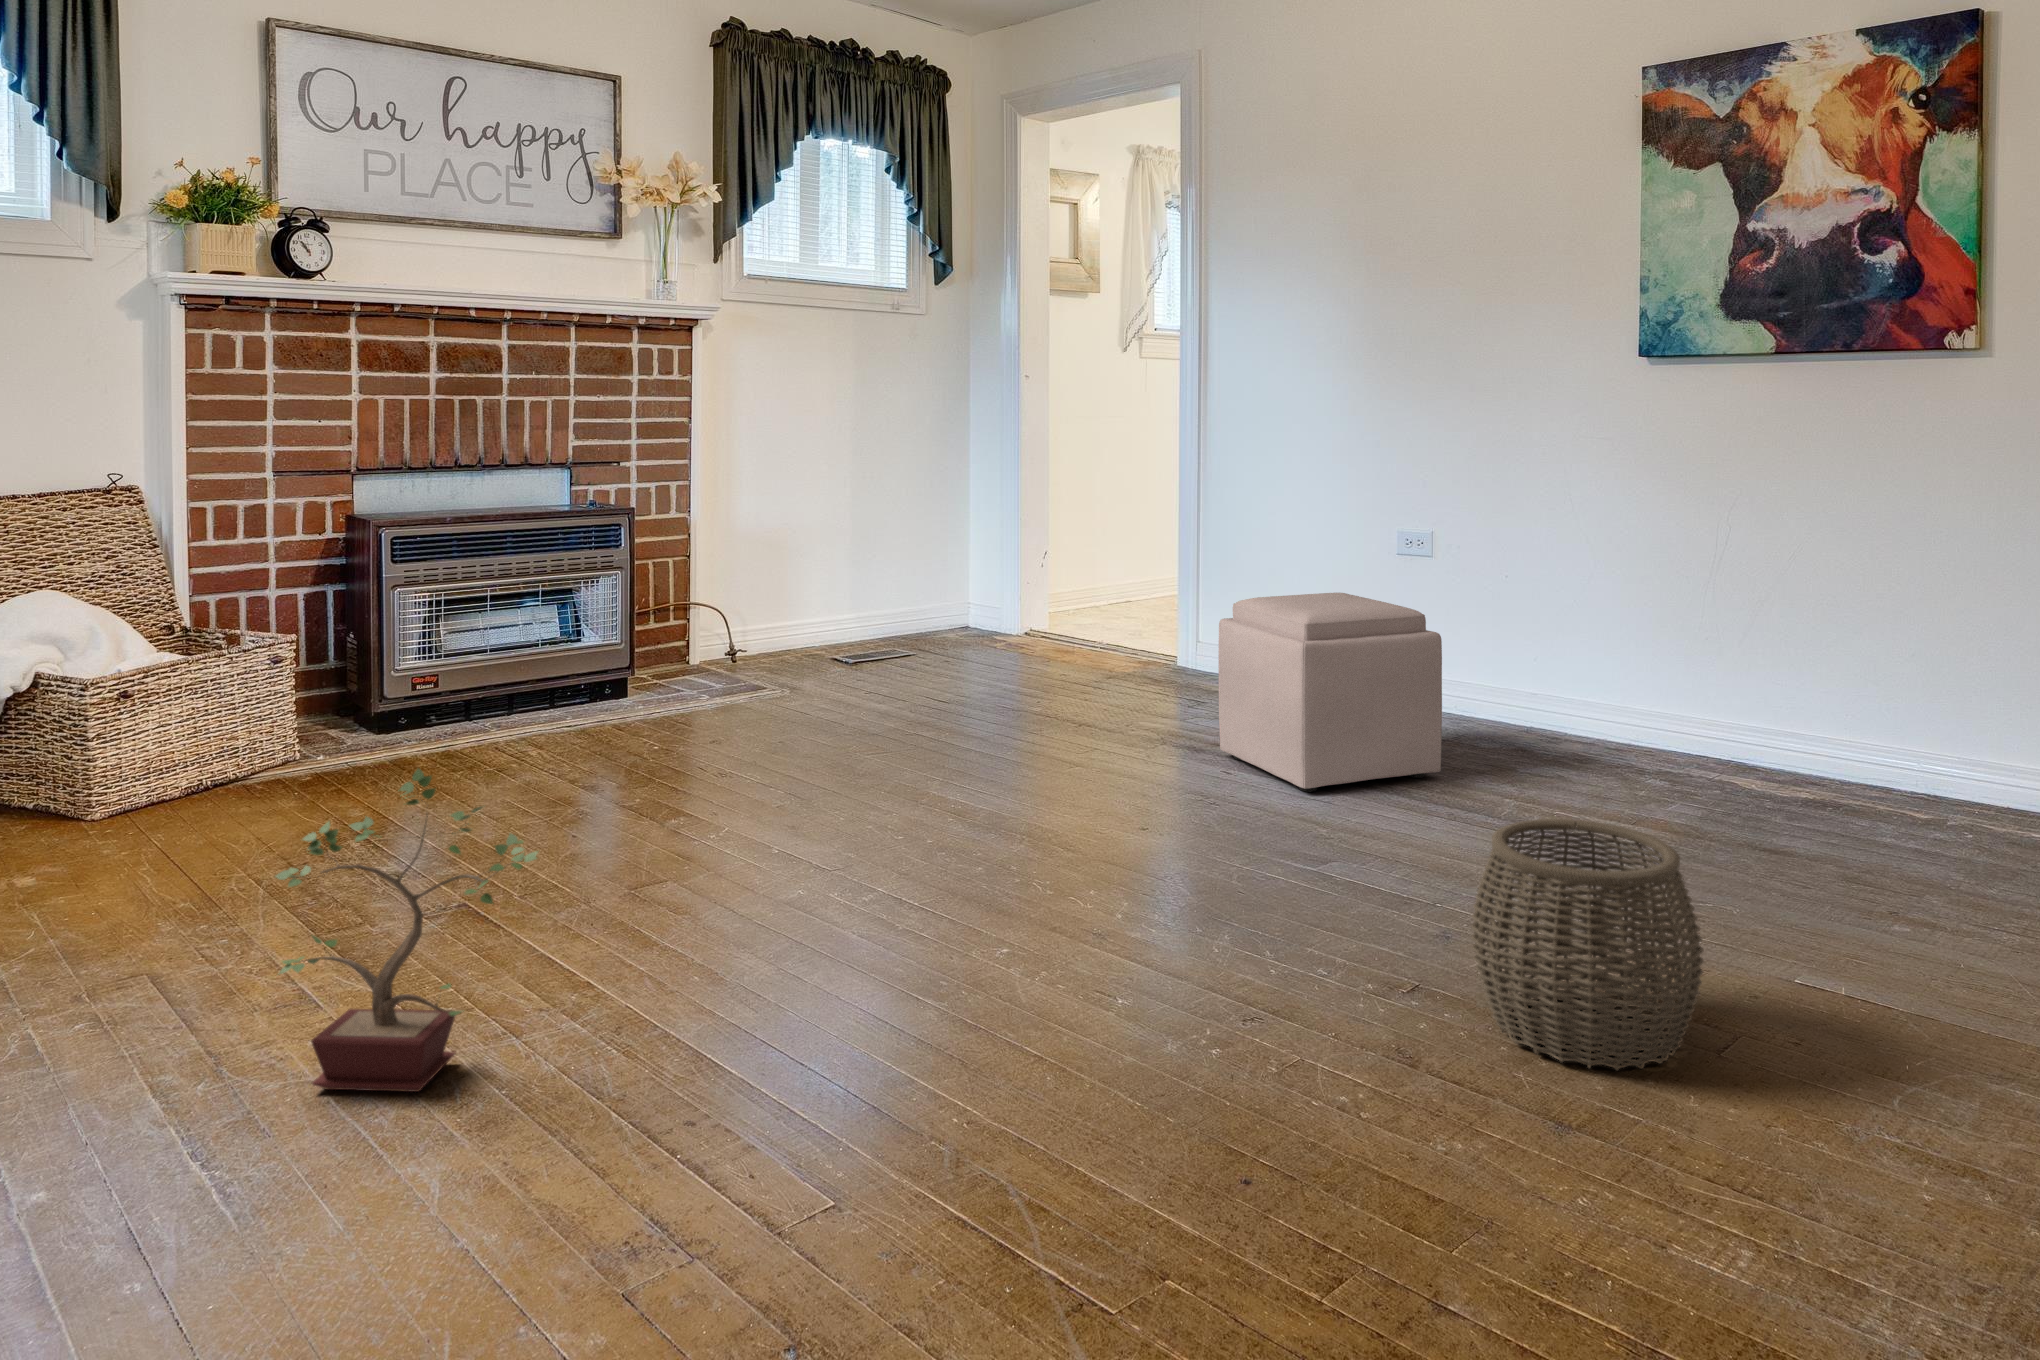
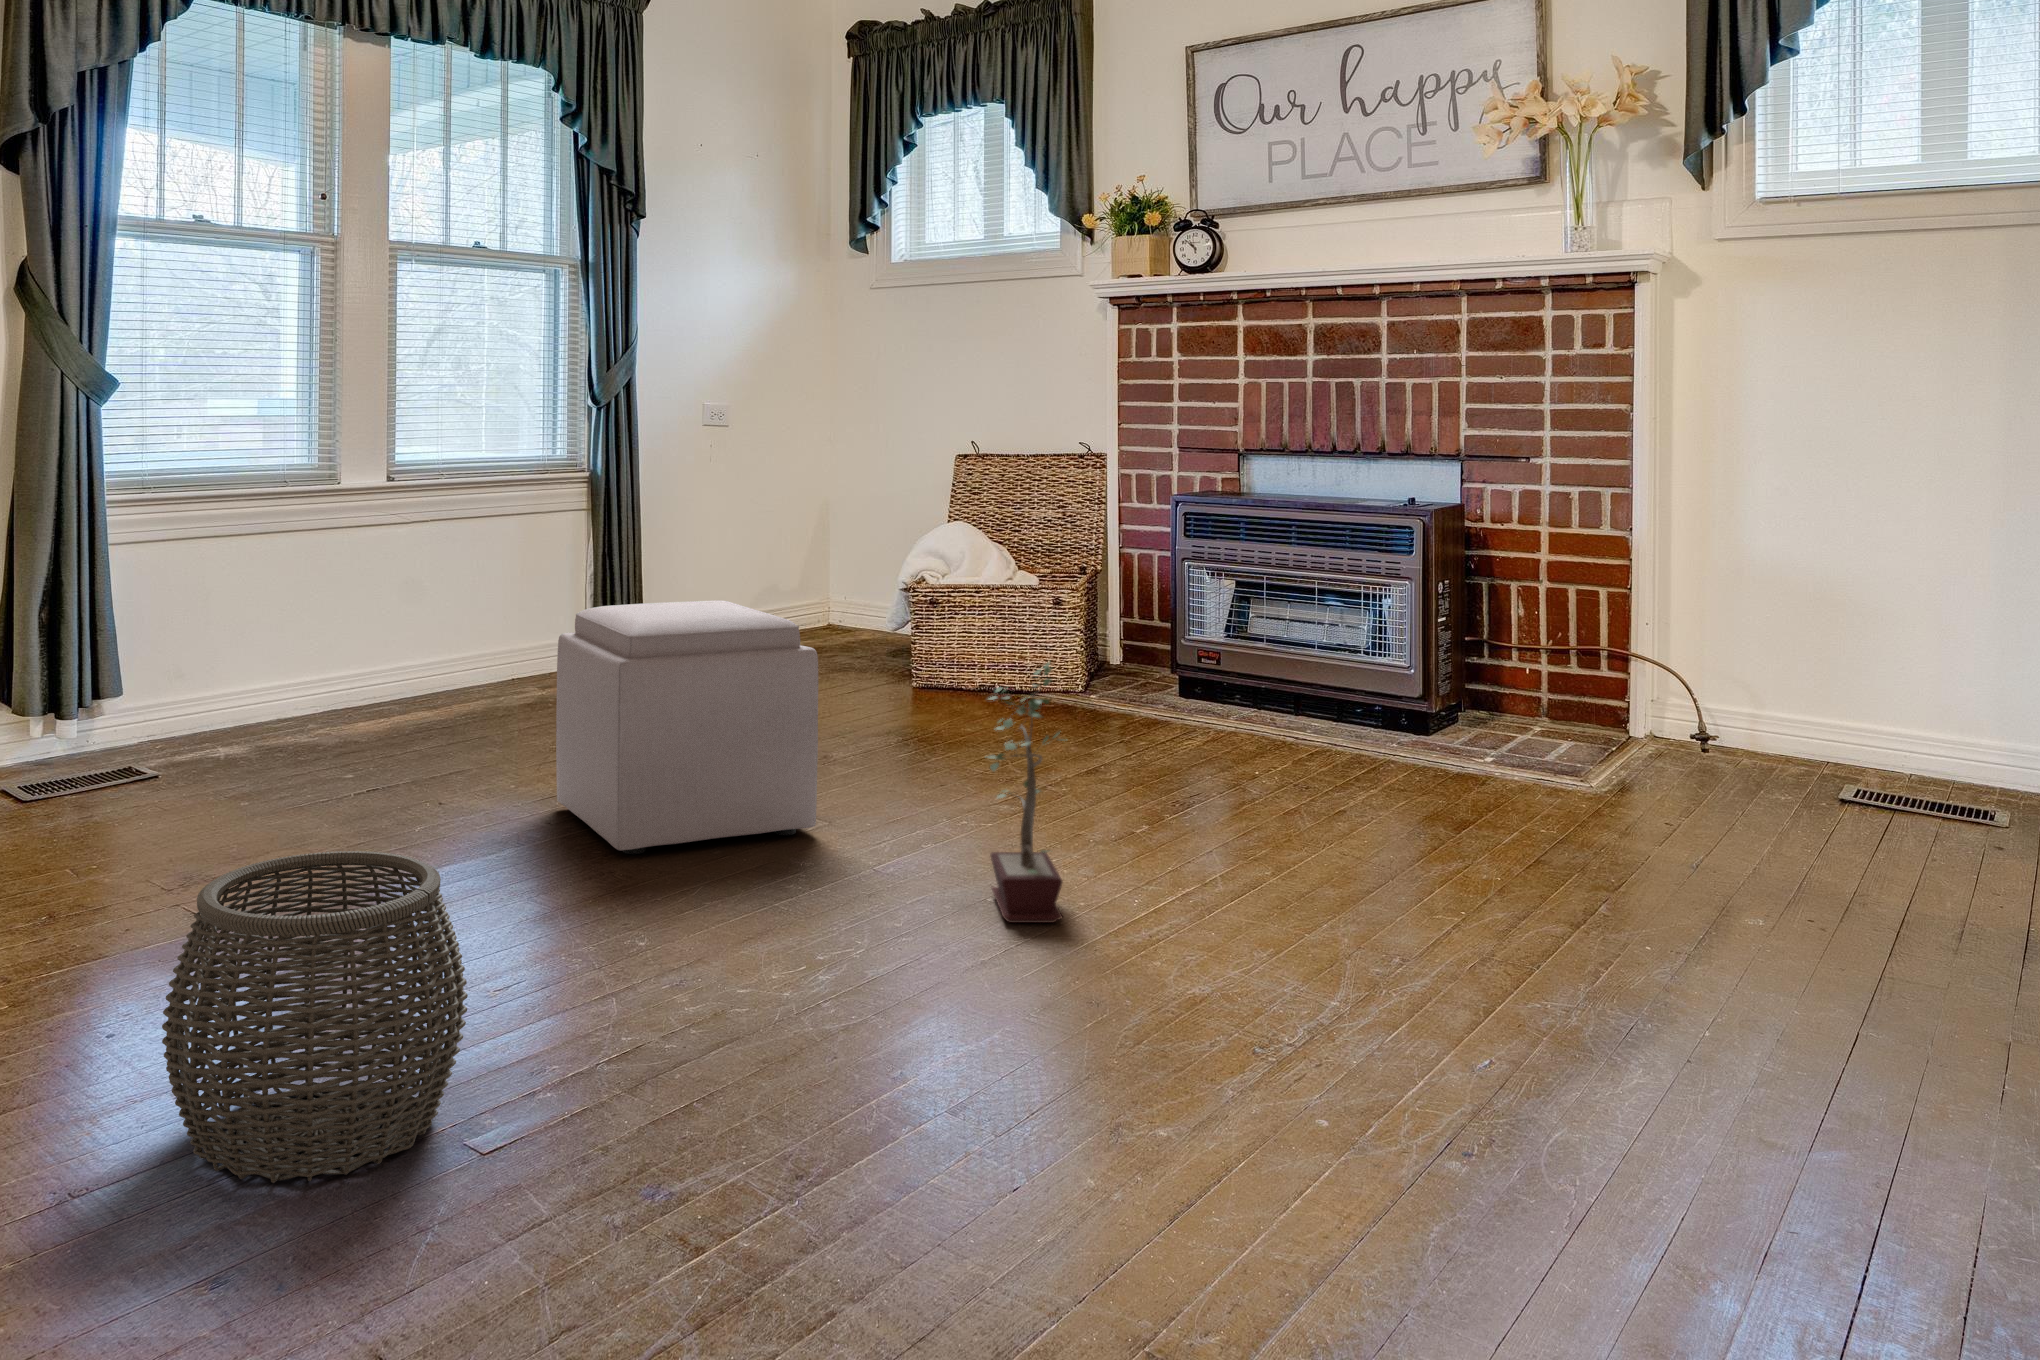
ottoman: present [1219,593,1442,792] -> present [556,600,818,854]
potted plant: present [276,769,538,1092] -> present [988,662,1067,923]

